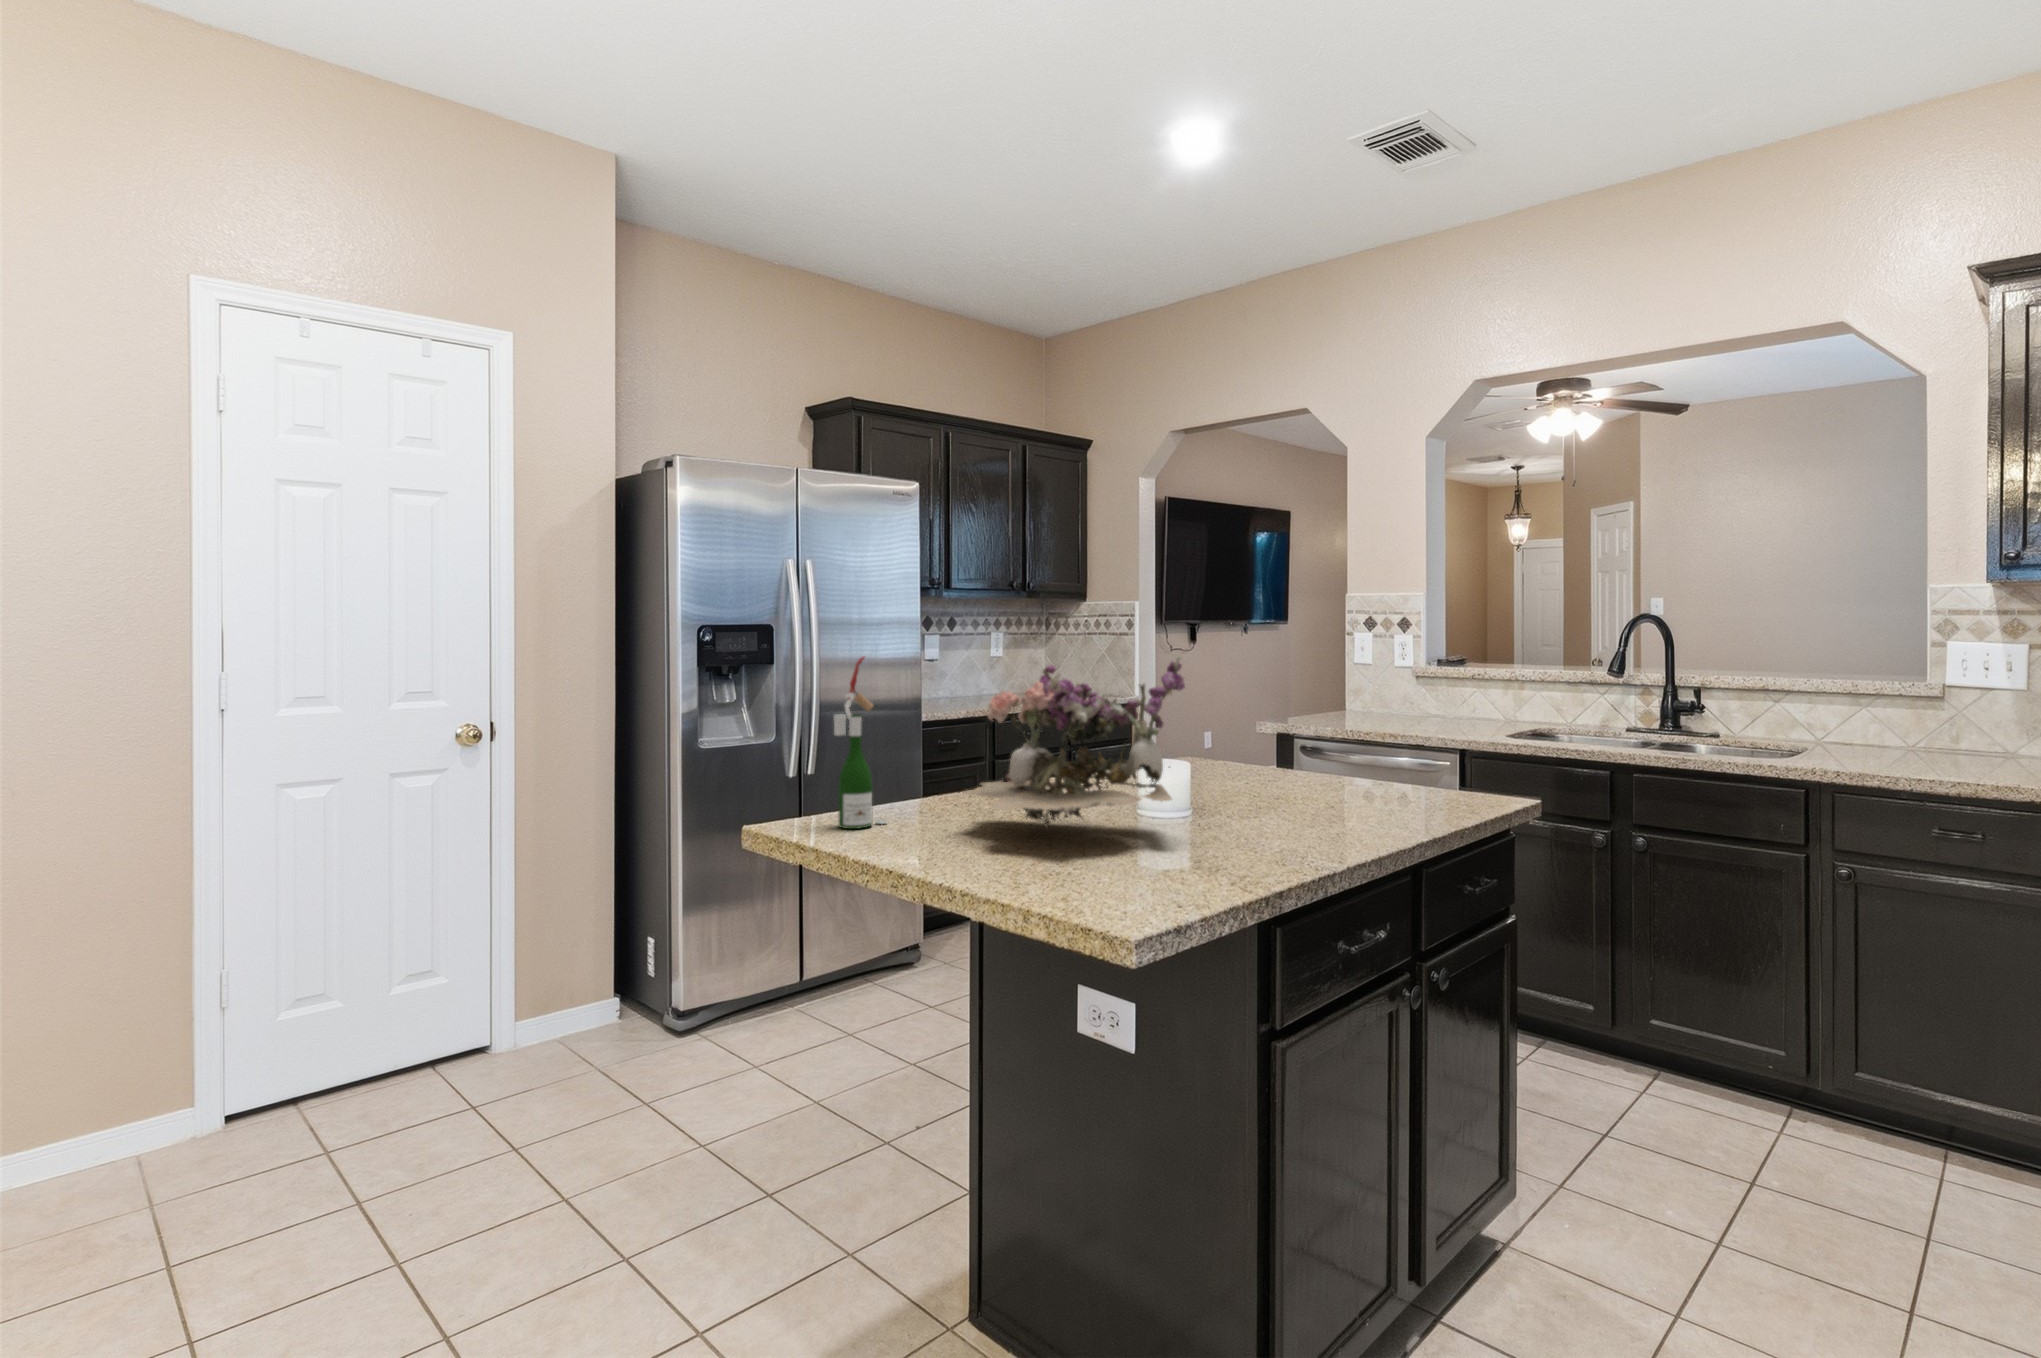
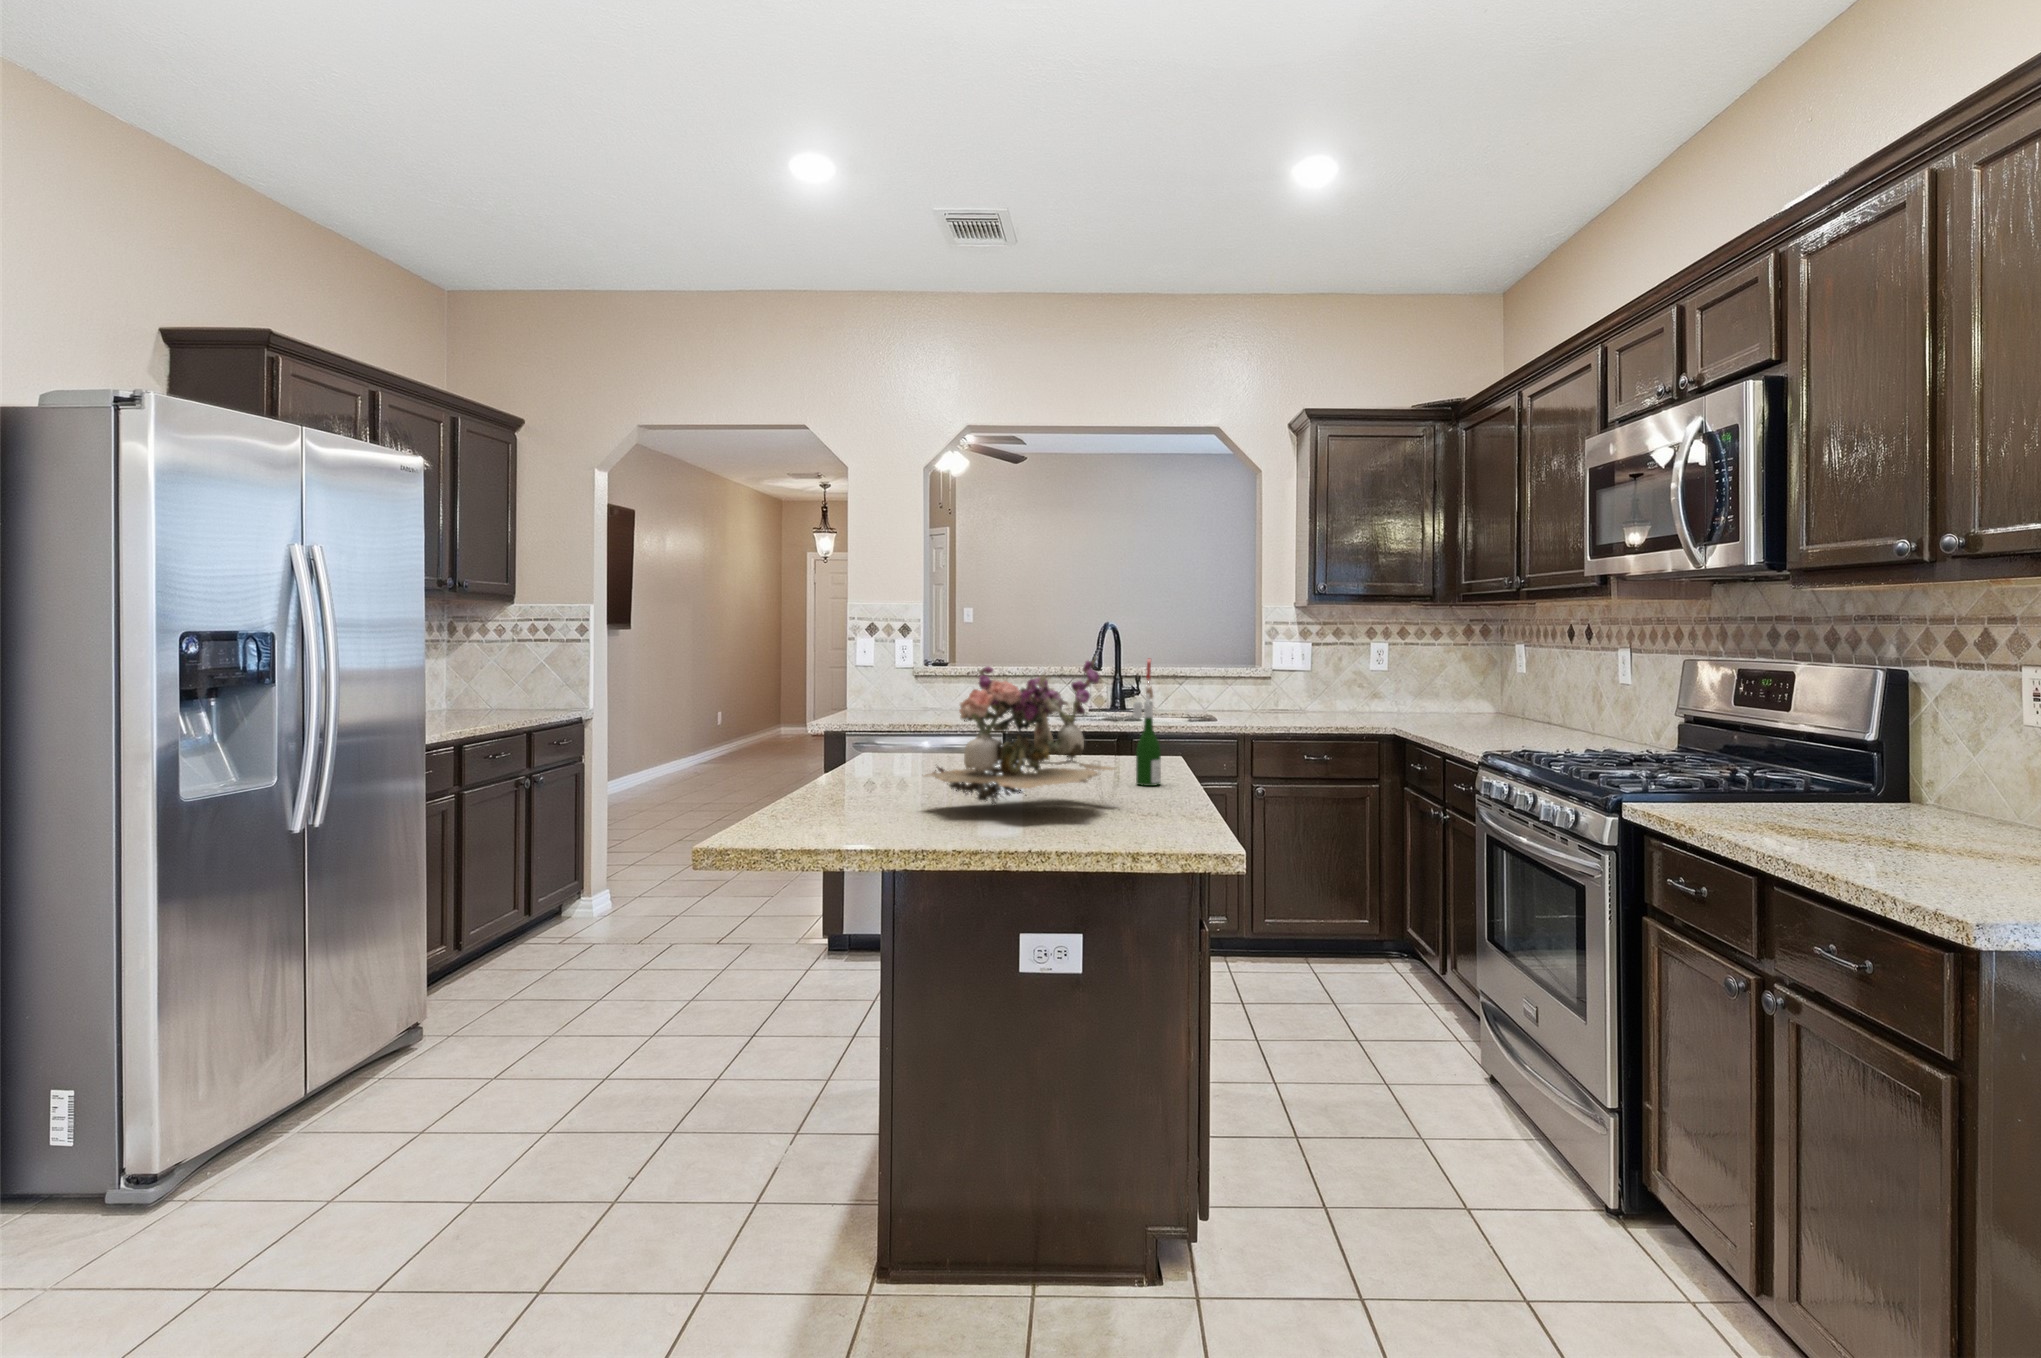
wine bottle: present [834,657,886,829] -> present [1133,658,1161,786]

